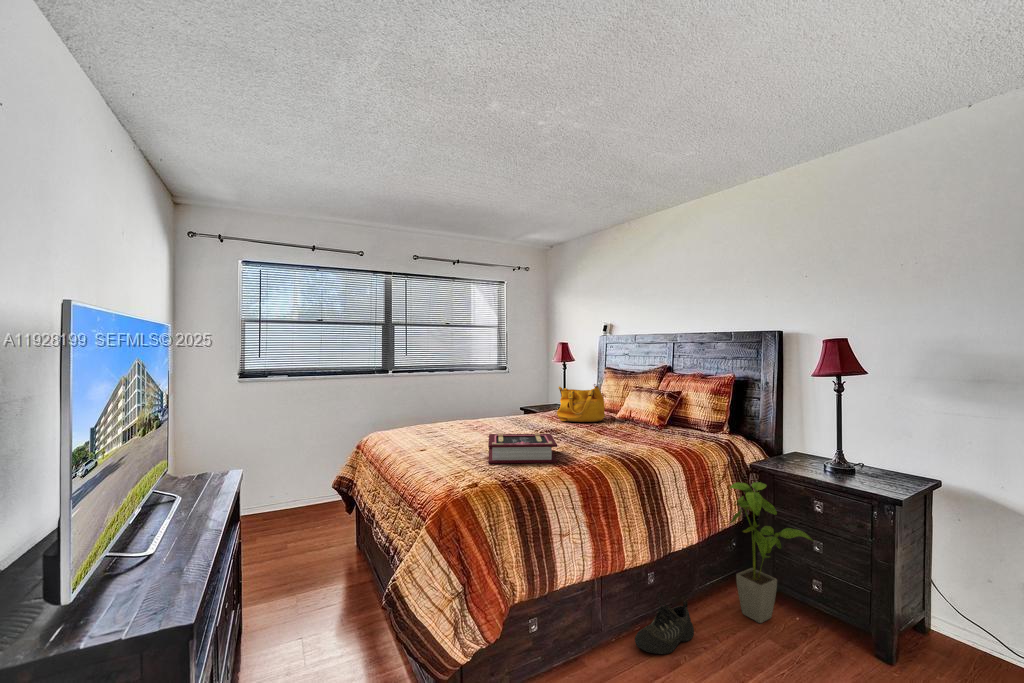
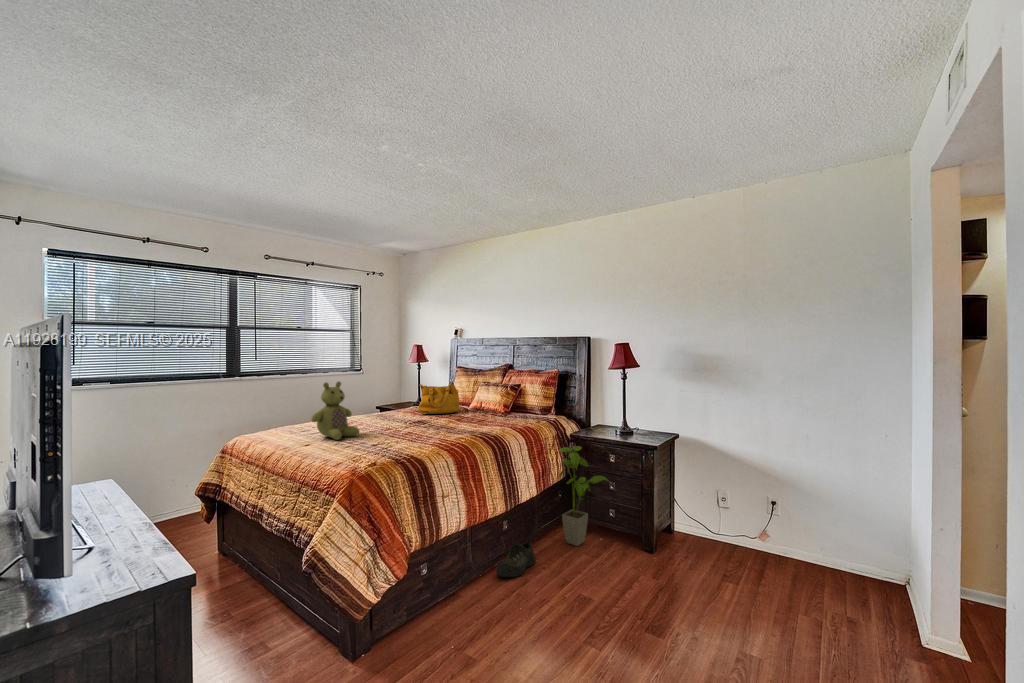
stuffed bear: none [430,382,480,447] -> present [311,381,360,440]
book: present [488,433,557,463] -> none [372,422,435,449]

